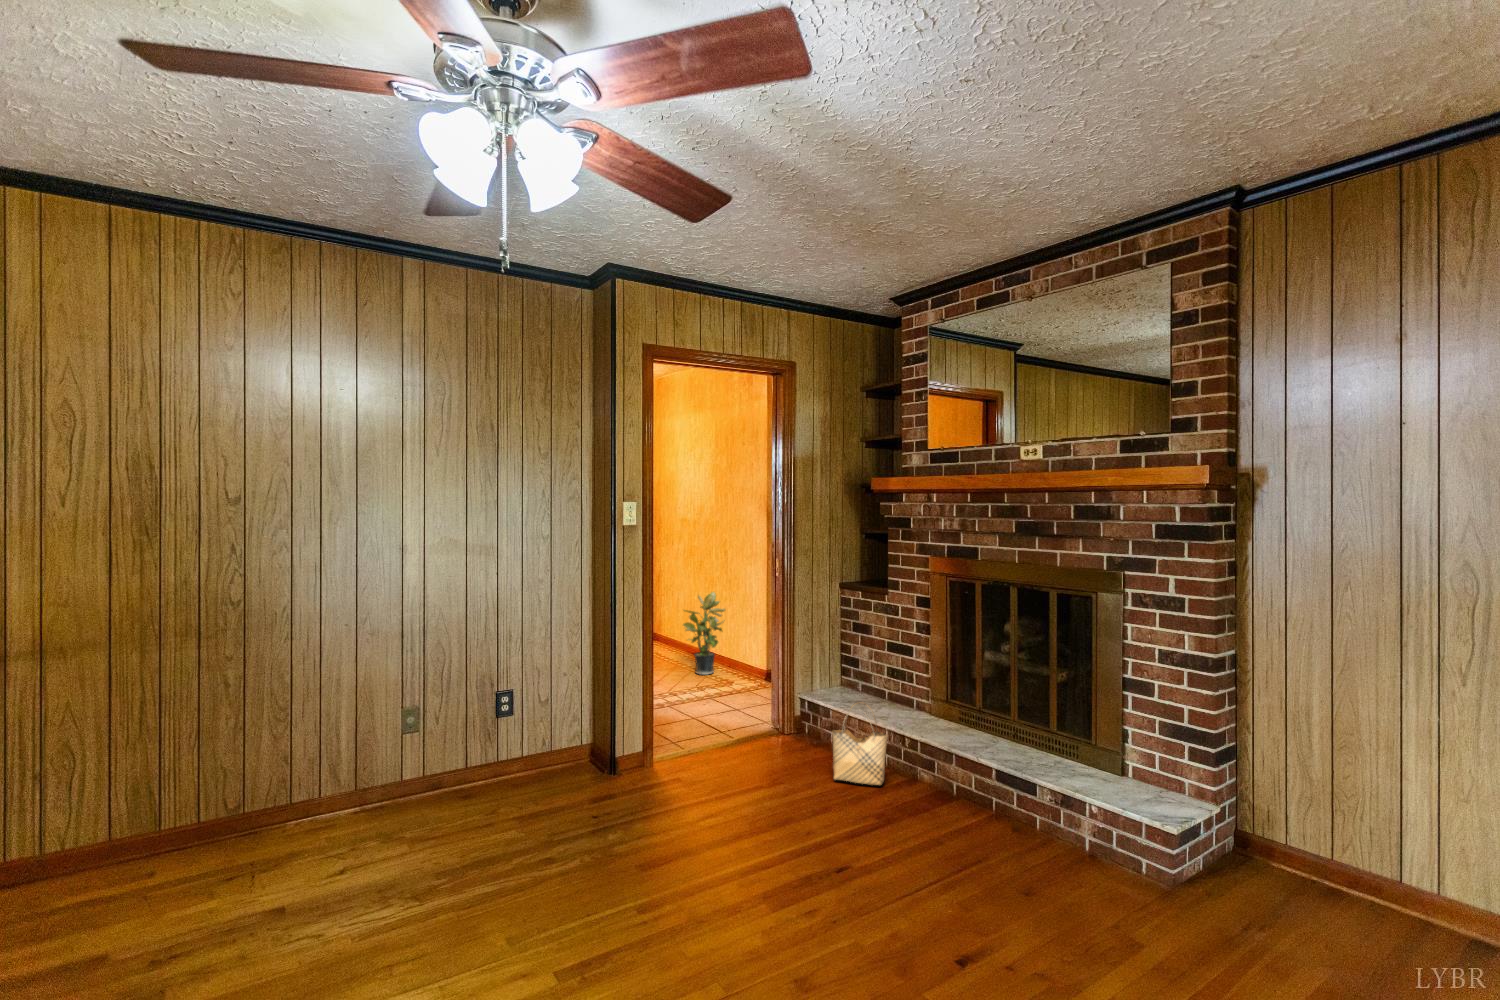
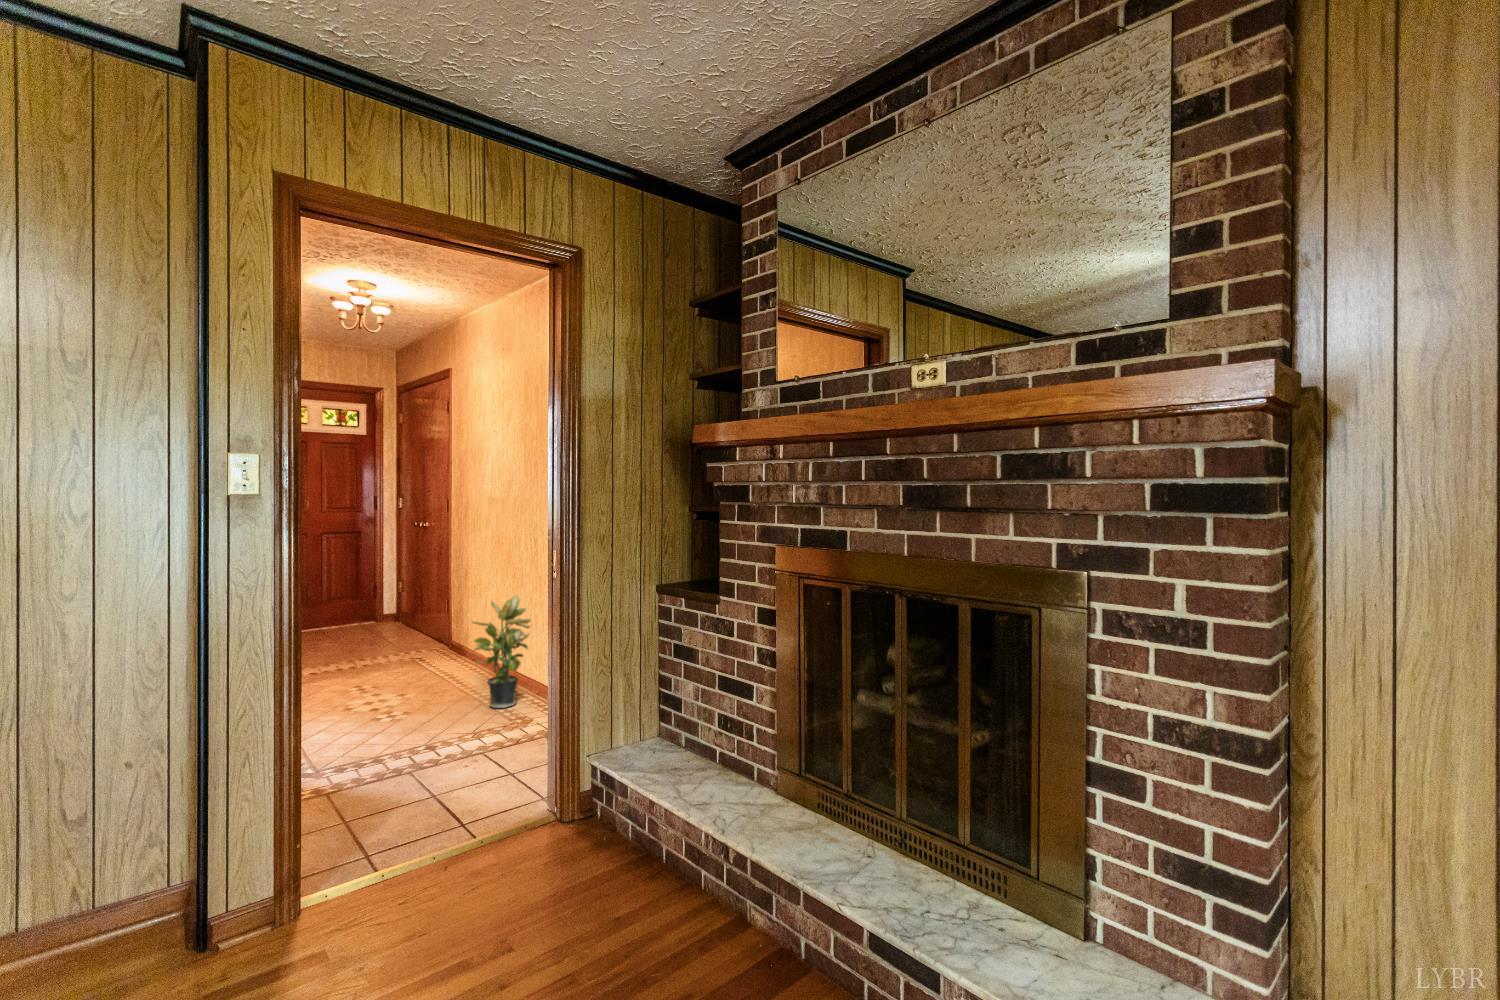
woven basket: present [832,703,887,785] -> none [598,791,693,943]

